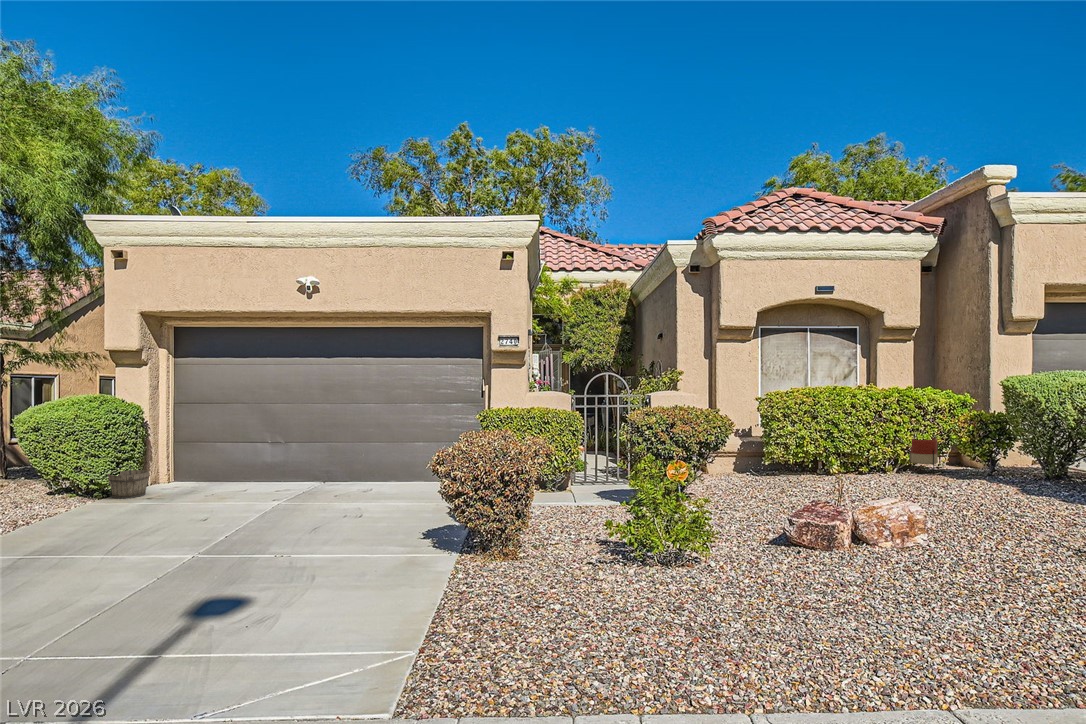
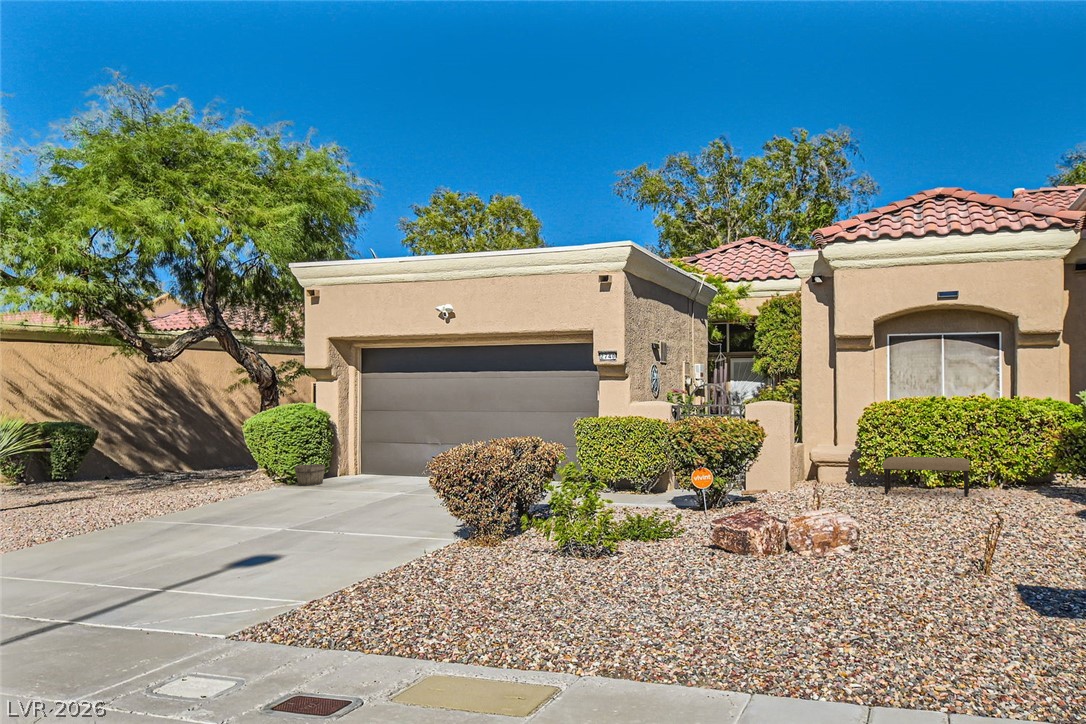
planter: present [909,438,938,474] -> none [1007,456,1039,496]
bench: none [802,441,887,478] -> present [883,457,969,497]

